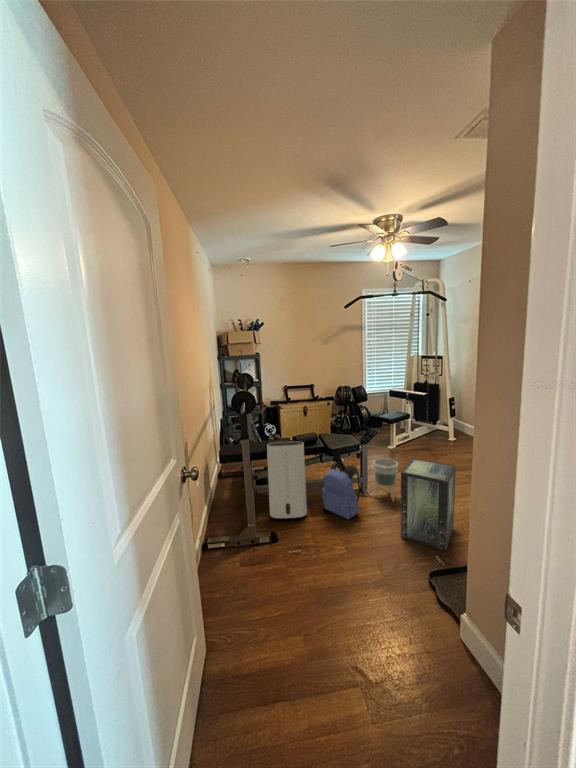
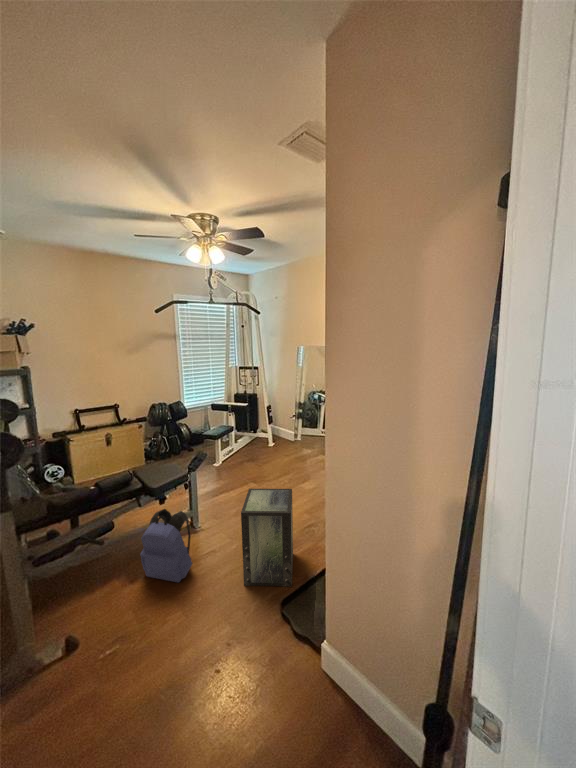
air purifier: present [267,442,307,518] -> none [45,497,119,623]
planter: present [373,458,398,501] -> none [203,488,231,538]

